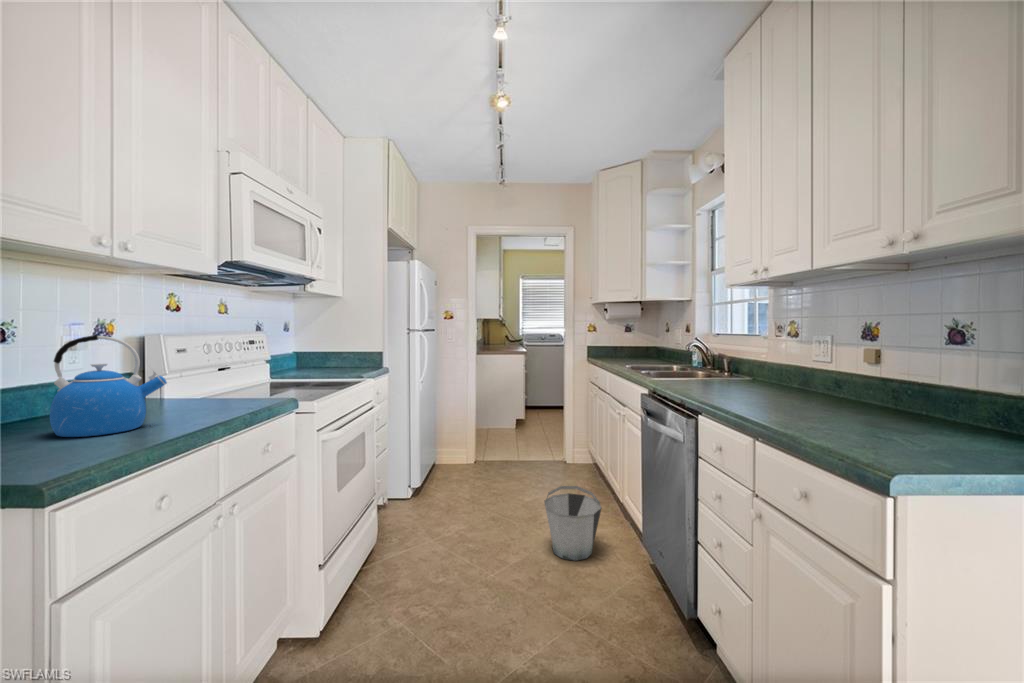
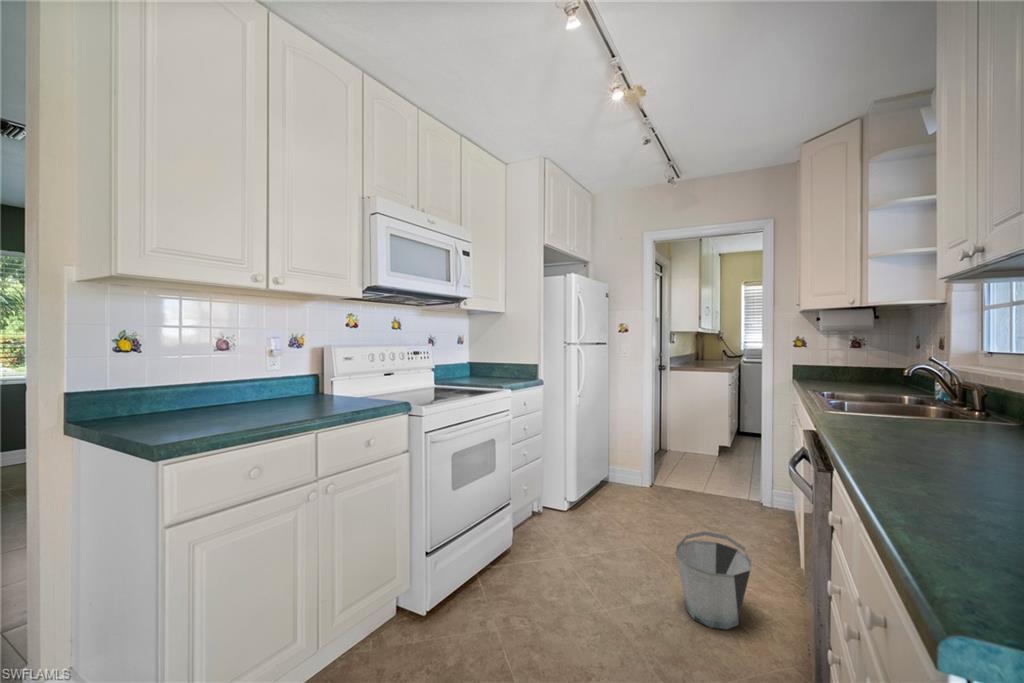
kettle: present [50,335,167,437] -> none [228,345,298,416]

